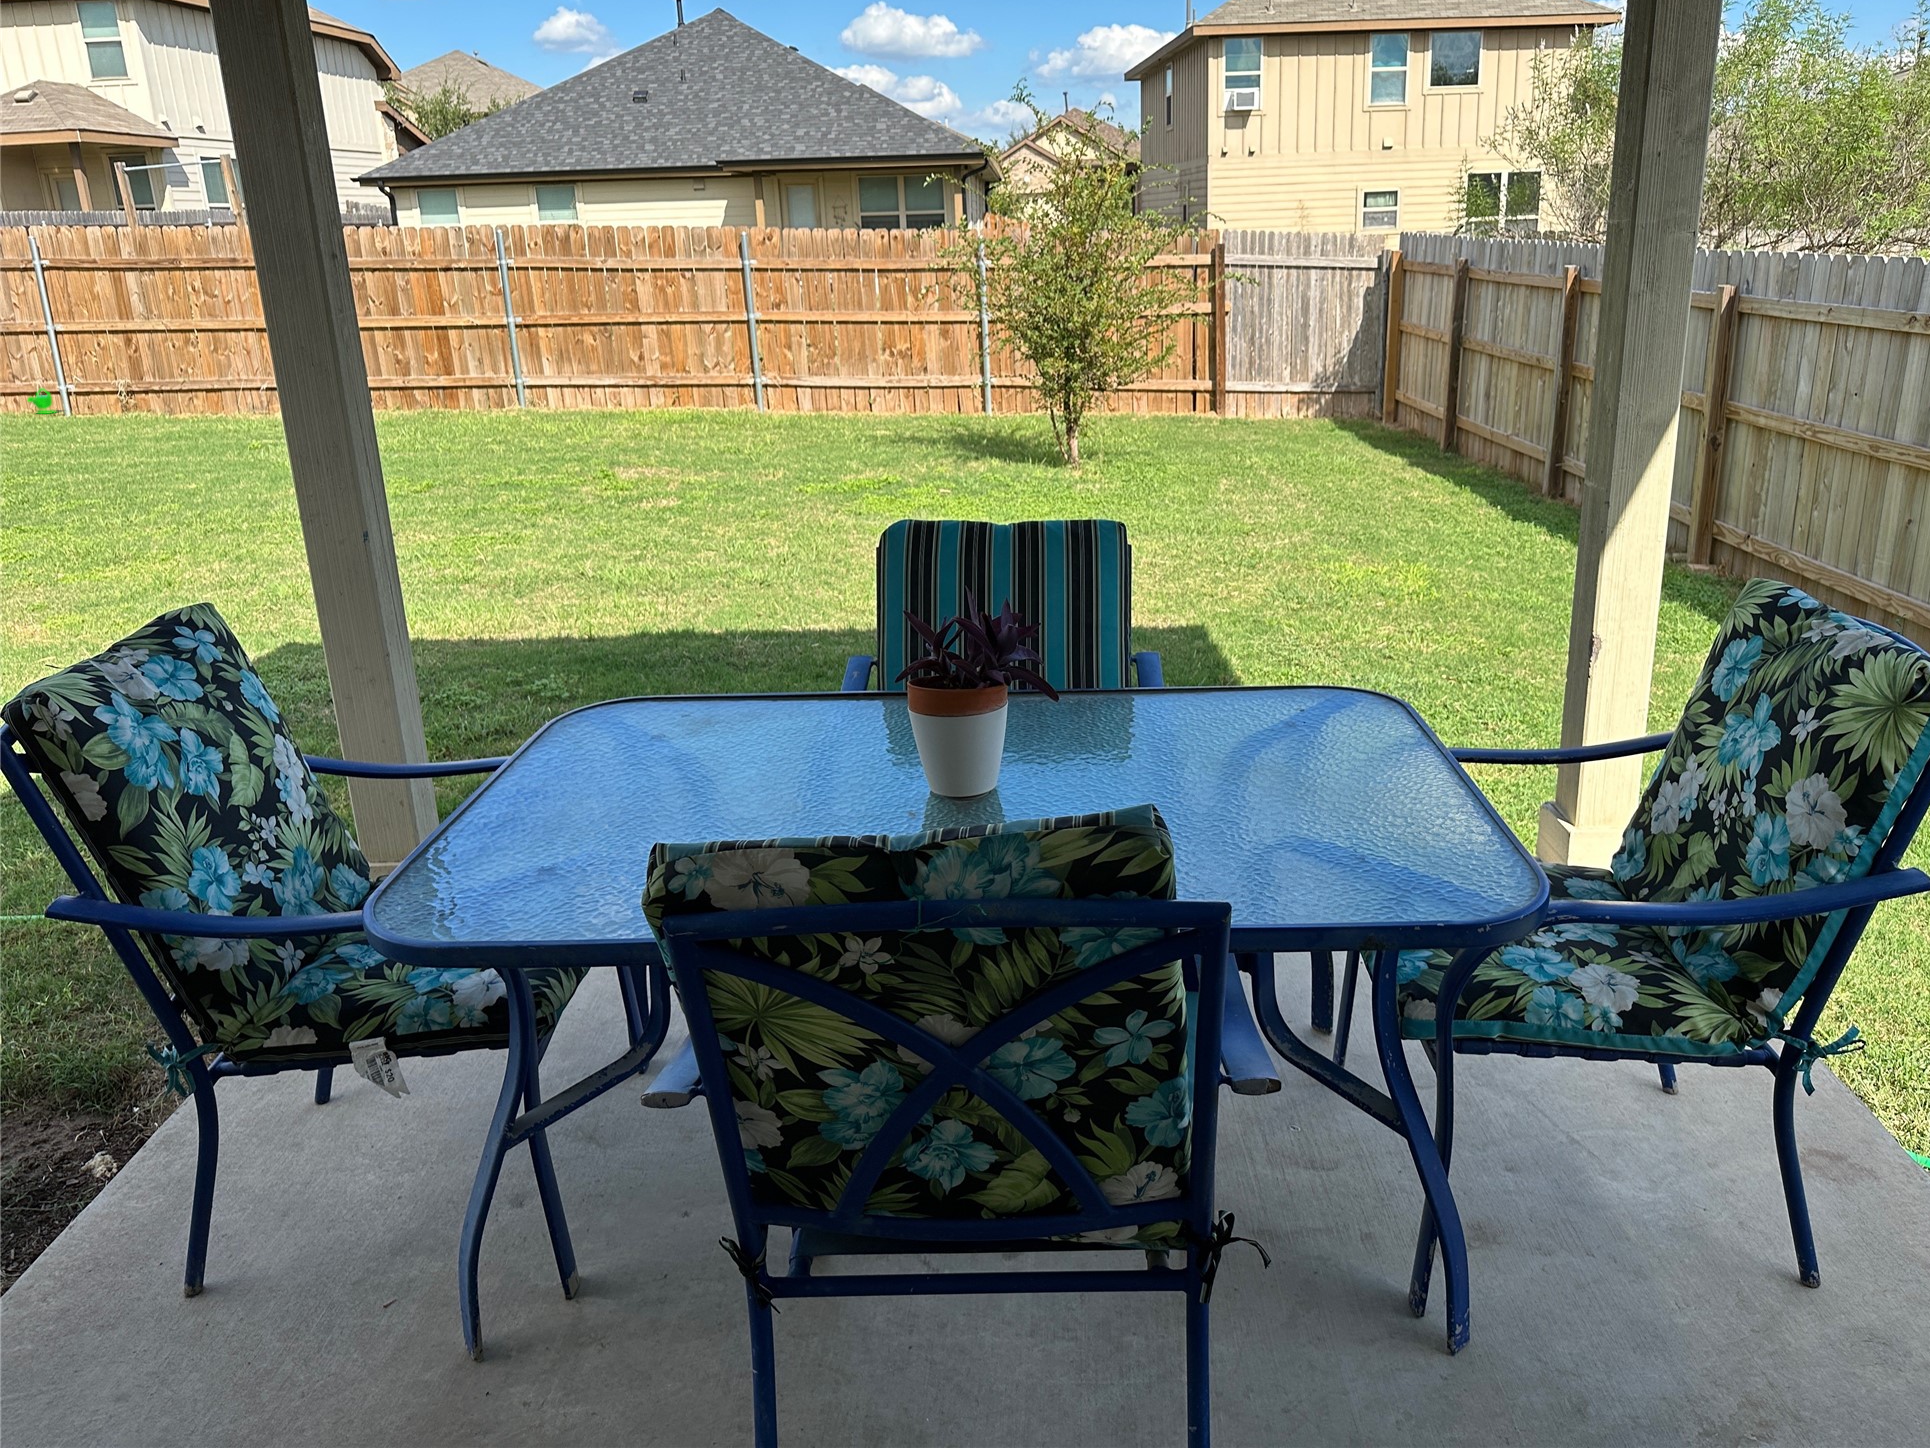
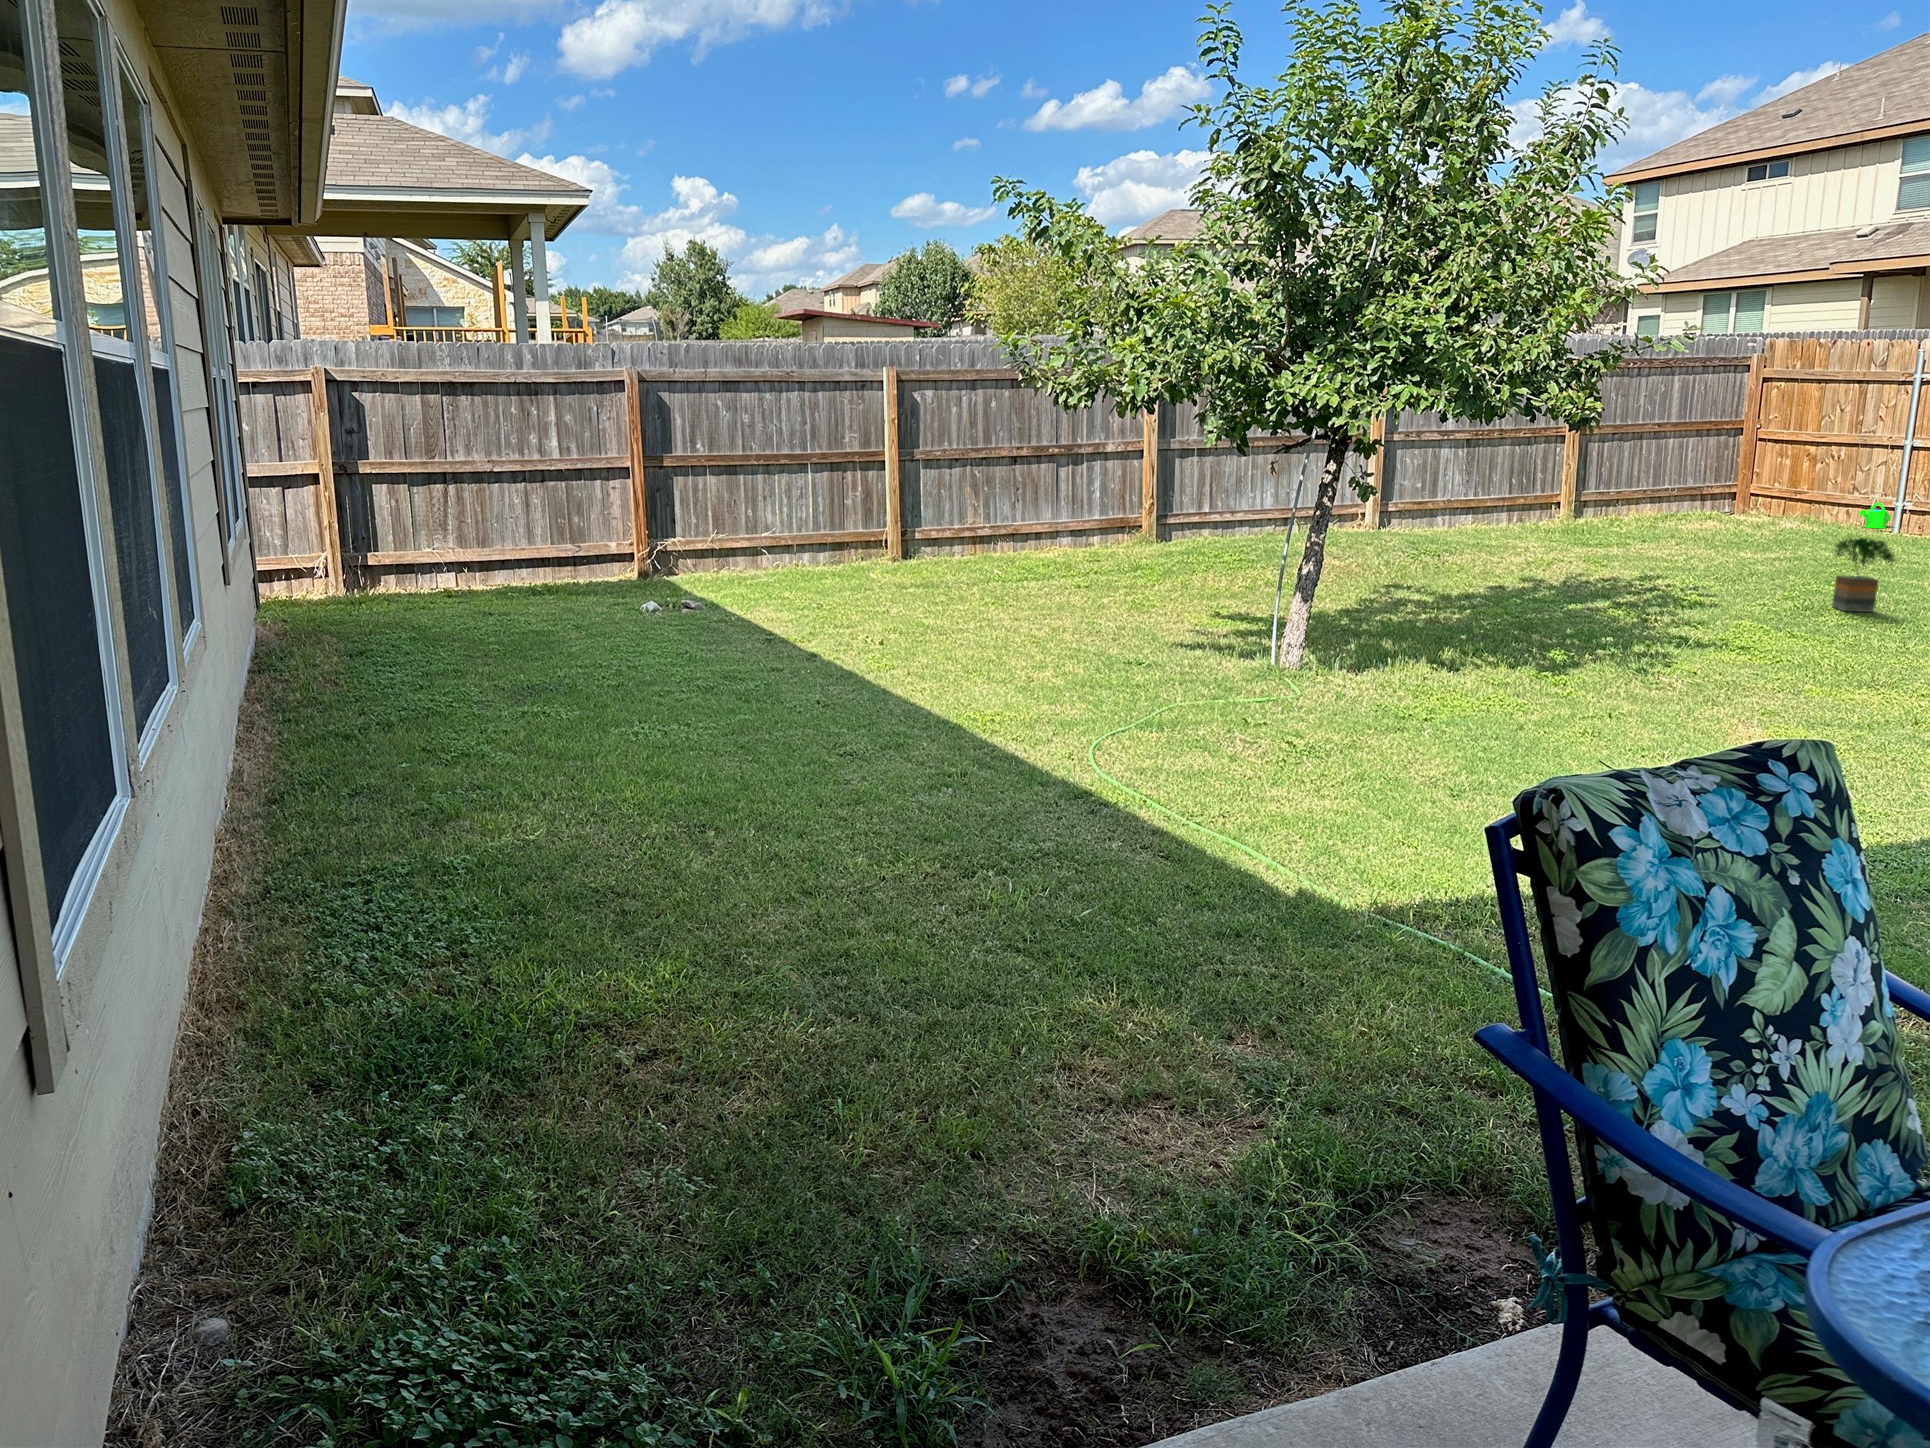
potted tree: none [28,425,93,499] -> present [1832,537,1895,612]

